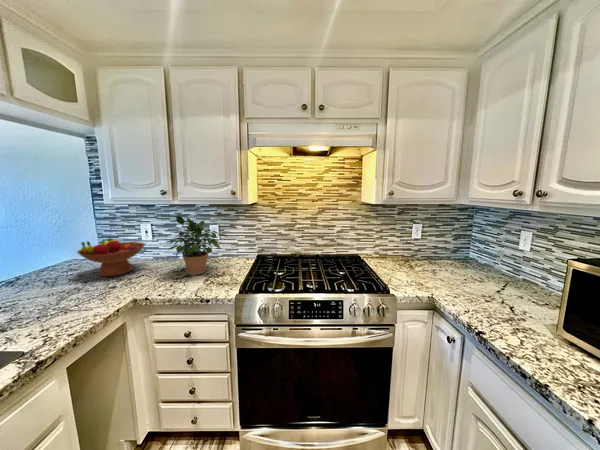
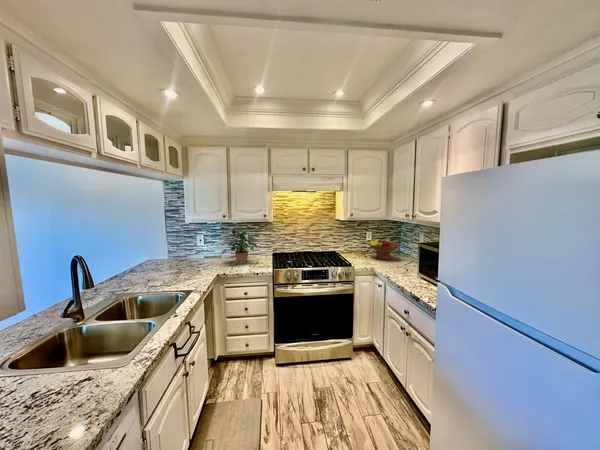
fruit bowl: present [77,238,145,276] -> present [369,239,399,259]

